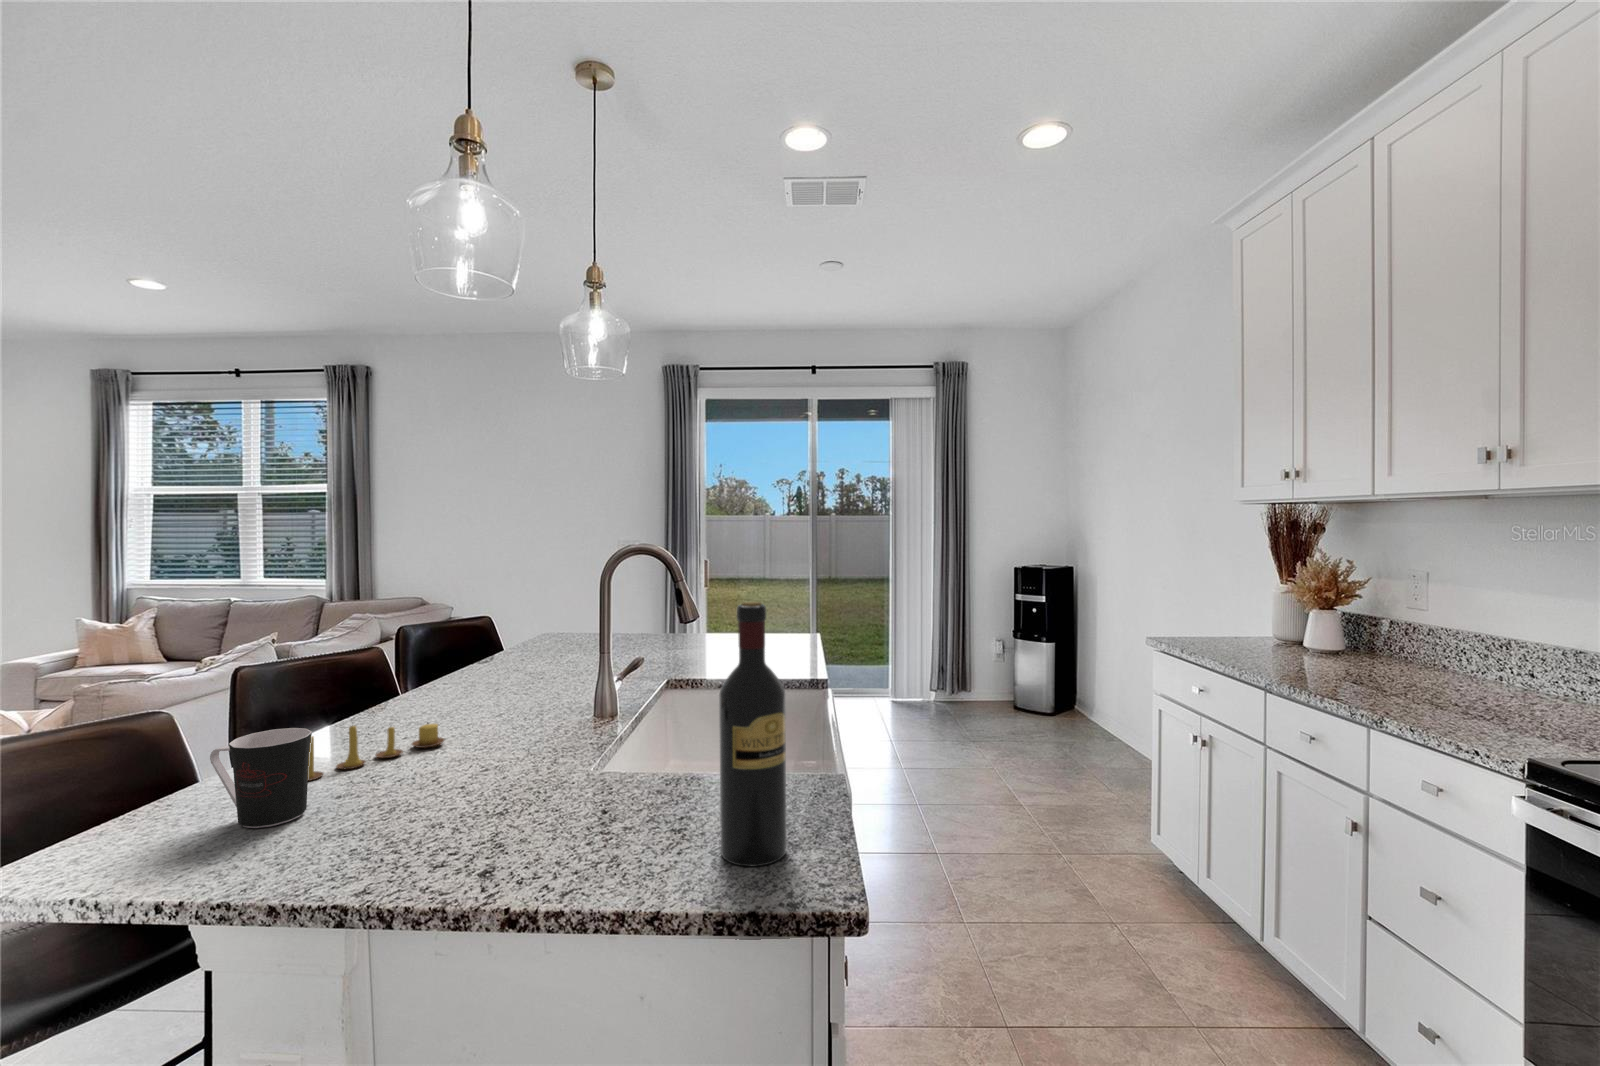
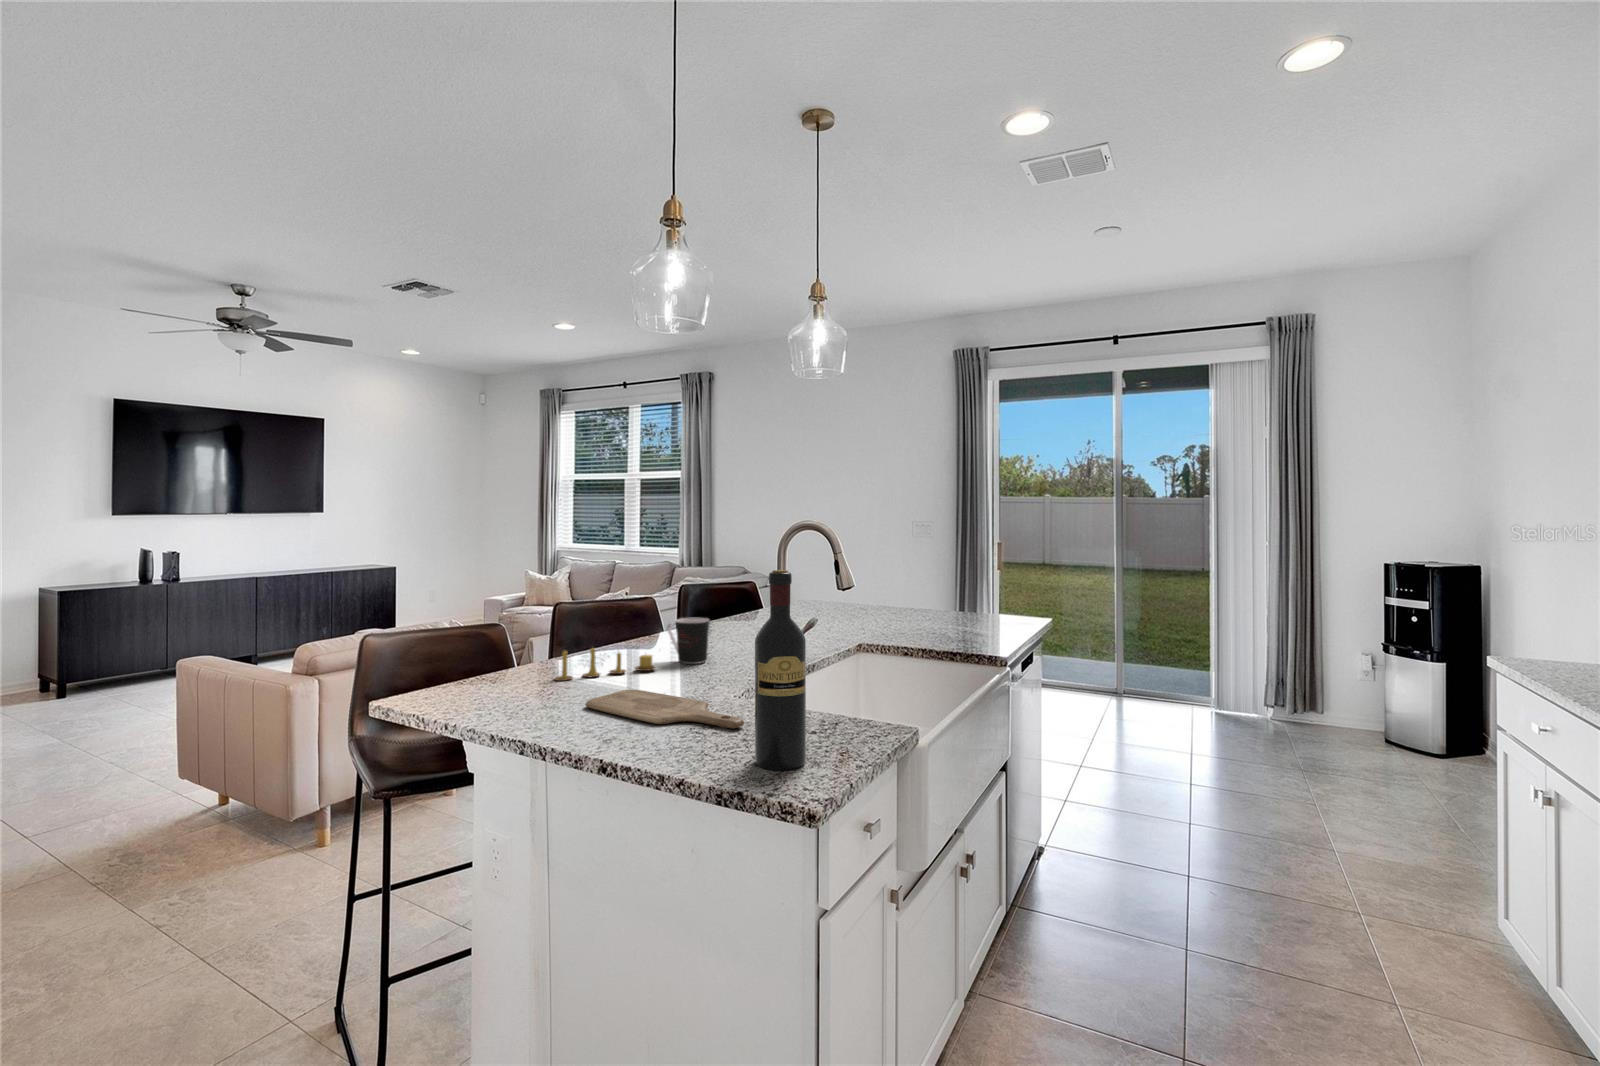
coffee cup: present [210,728,312,828] -> present [667,618,710,664]
cutting board: none [389,779,652,827] -> present [585,689,744,729]

